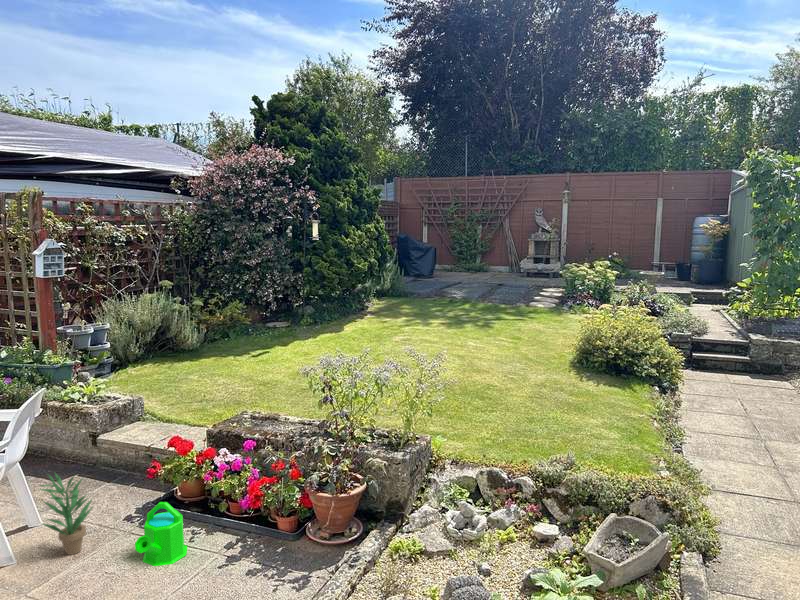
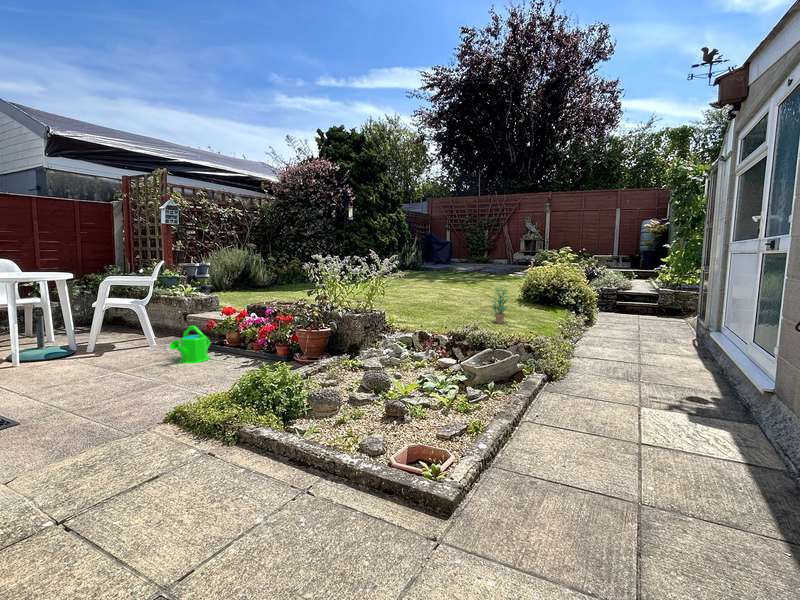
potted plant: present [41,473,92,555] -> present [492,287,509,324]

